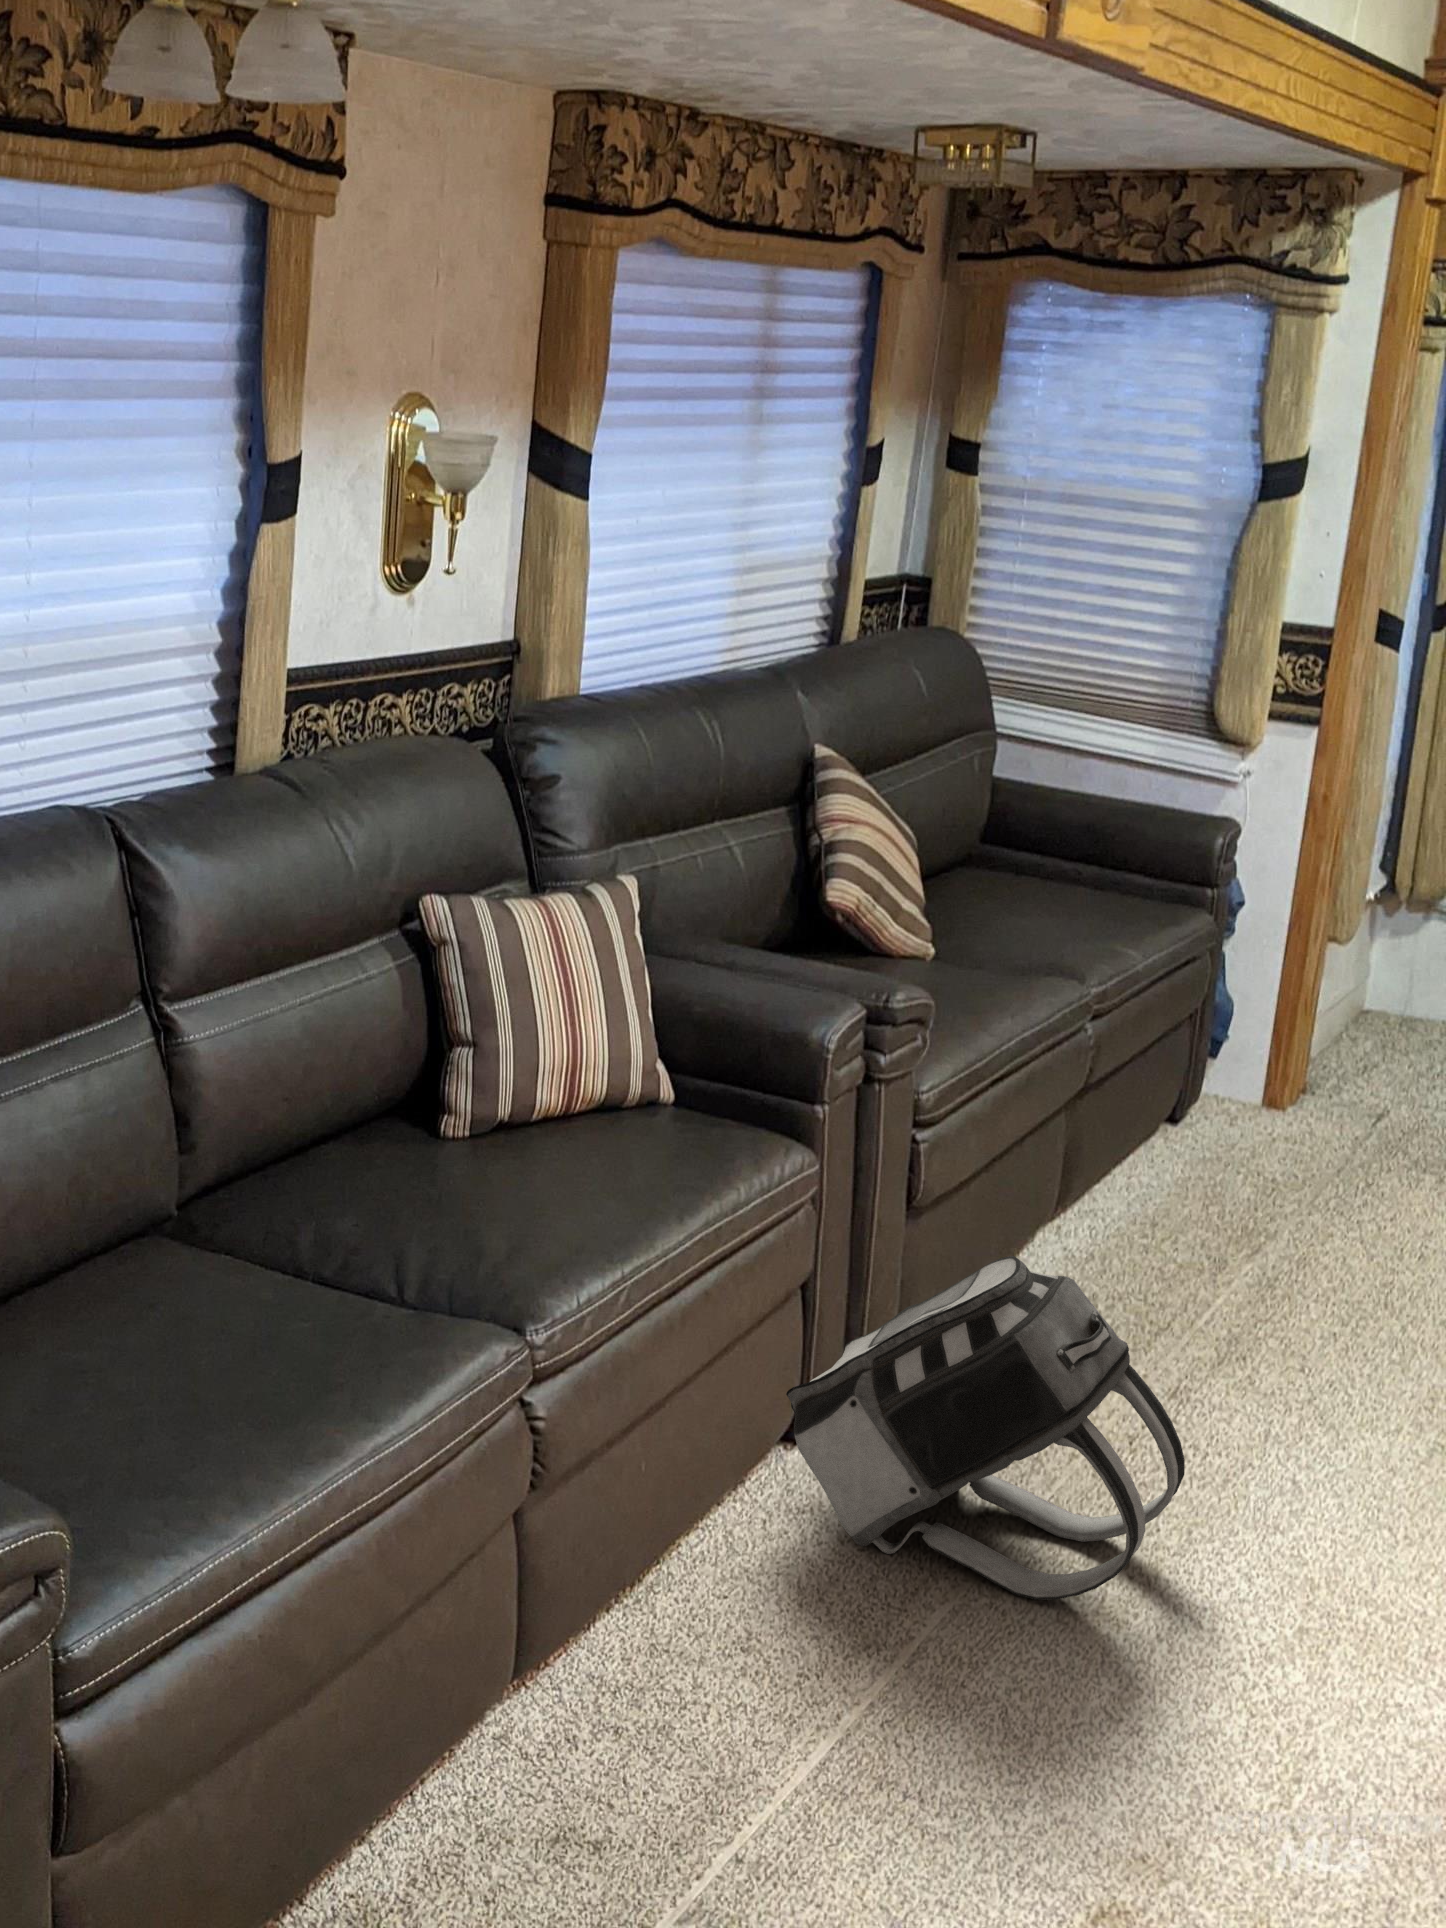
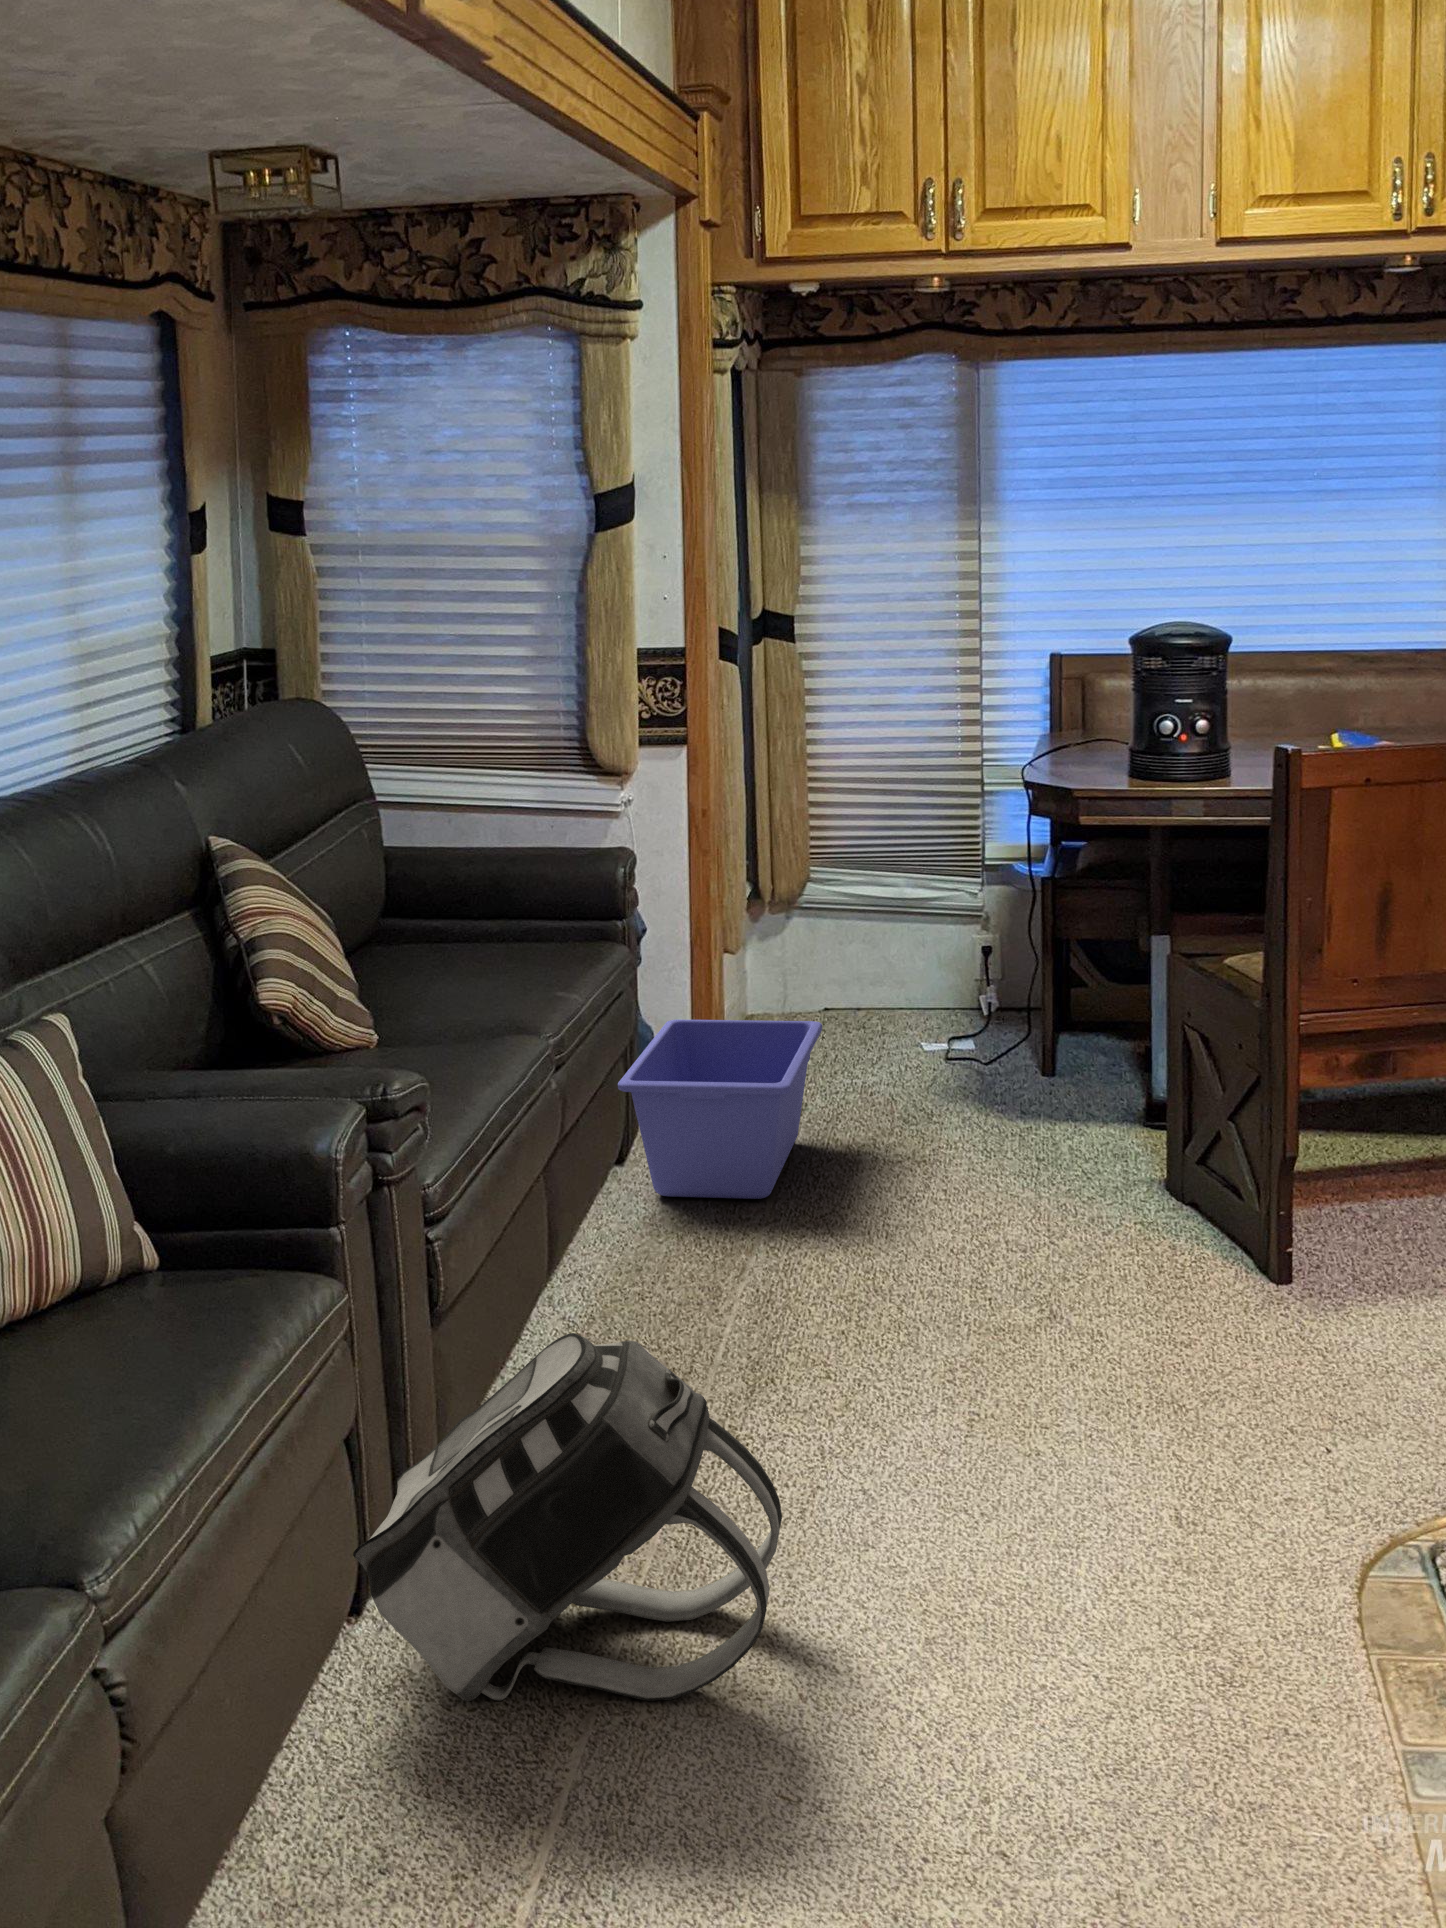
storage bin: none [1176,999,1412,1192] -> present [618,1020,822,1199]

